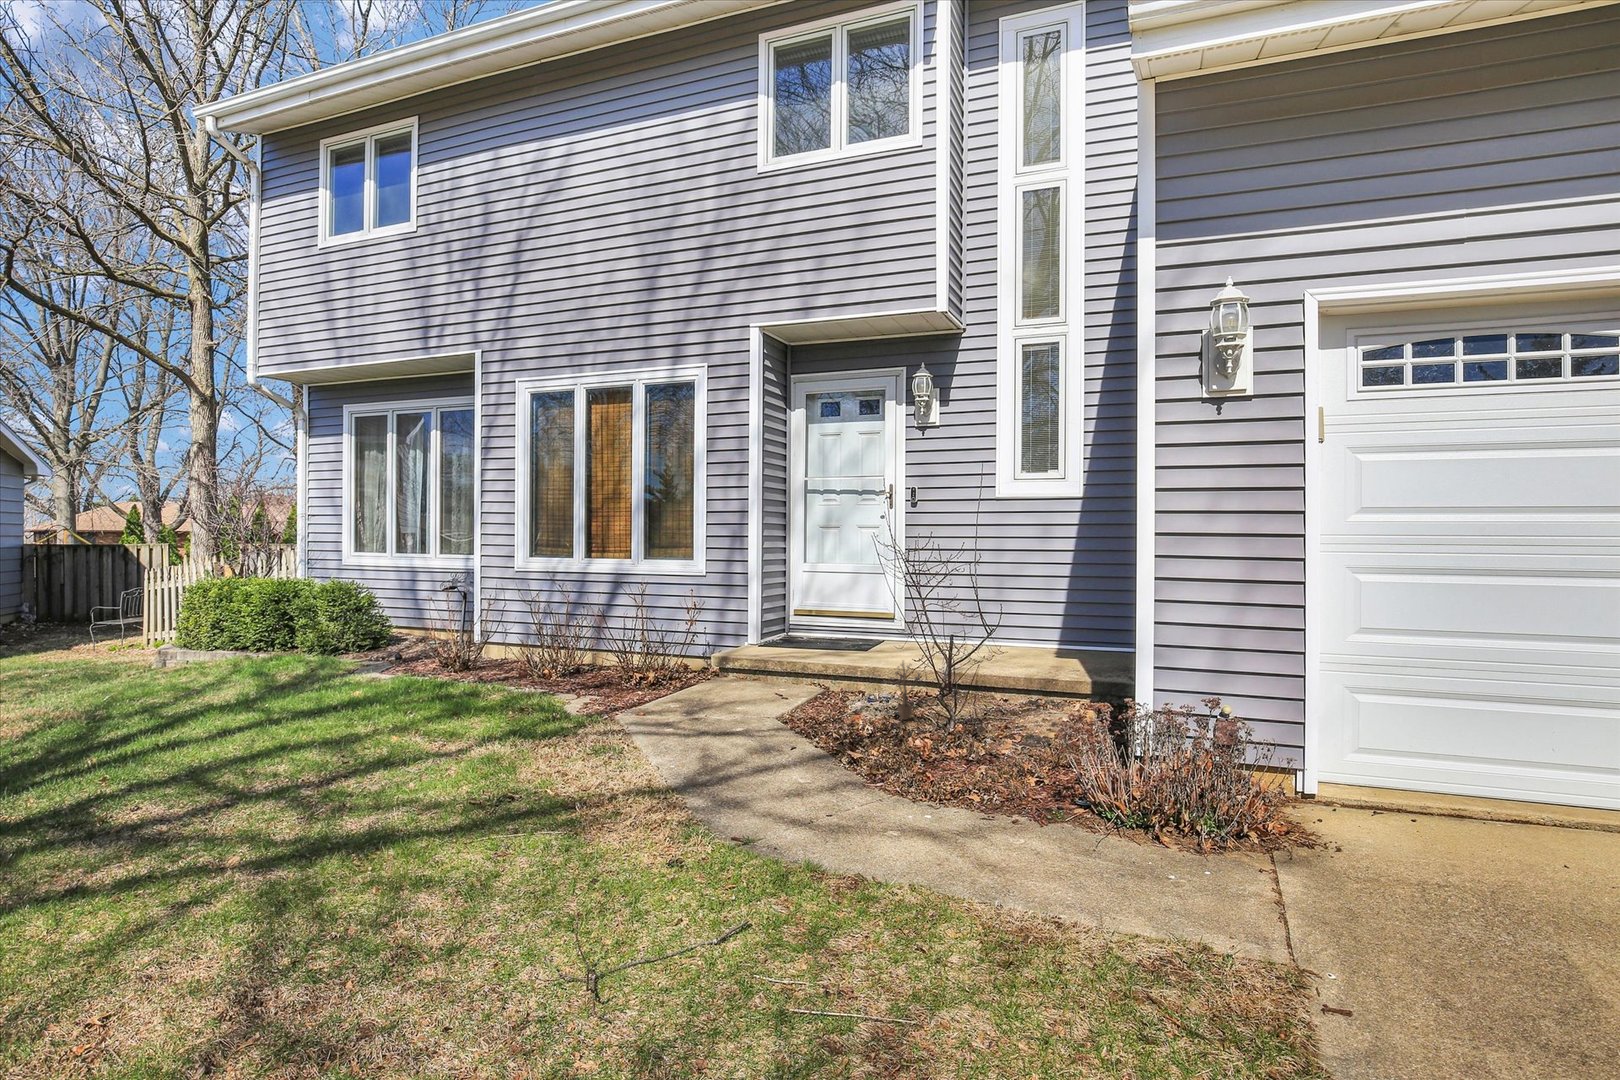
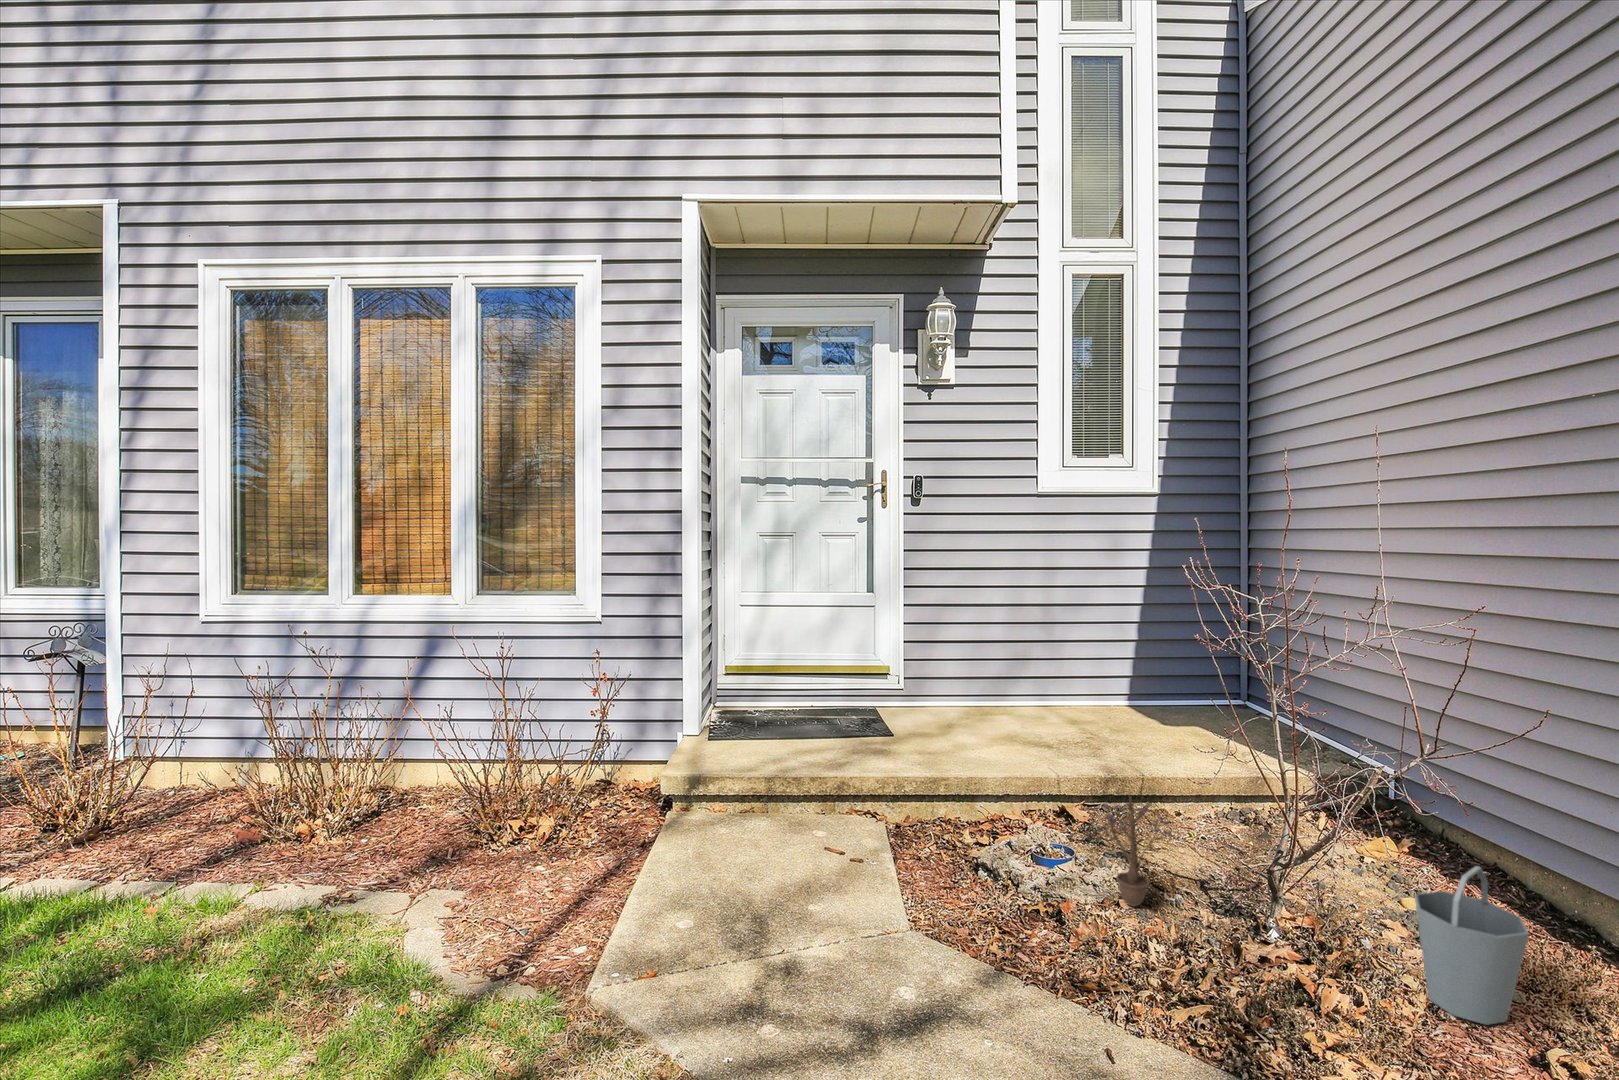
bucket: none [987,685,1031,758] -> present [1415,866,1529,1025]

